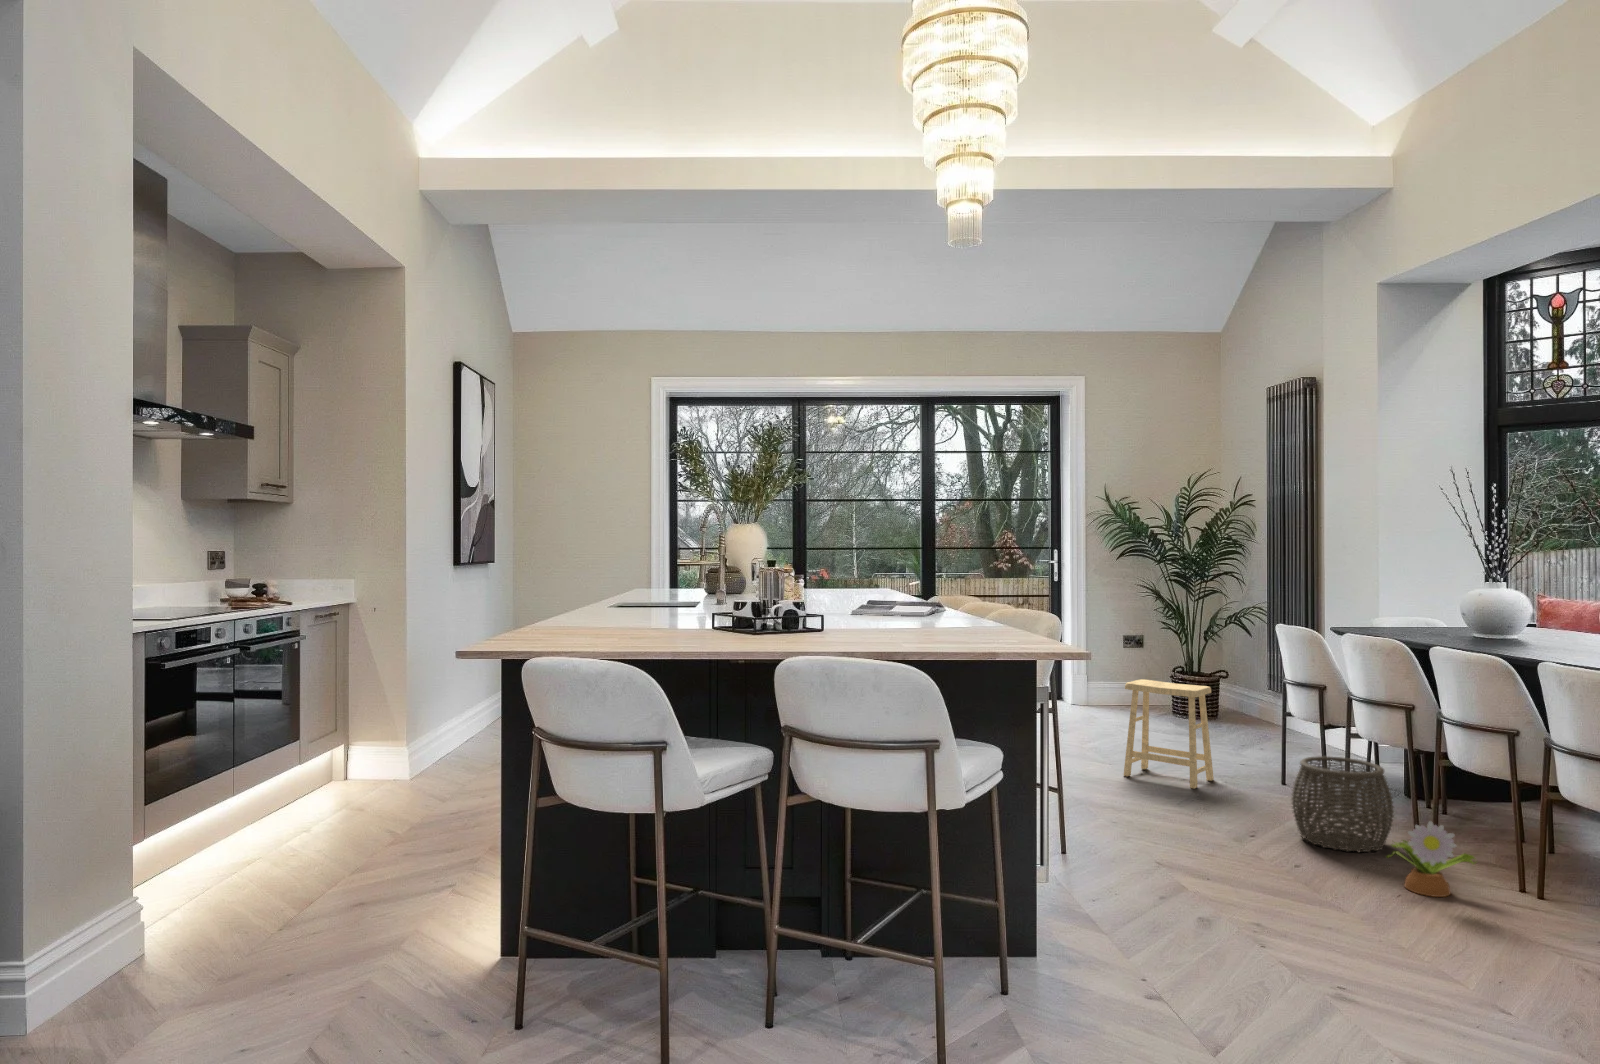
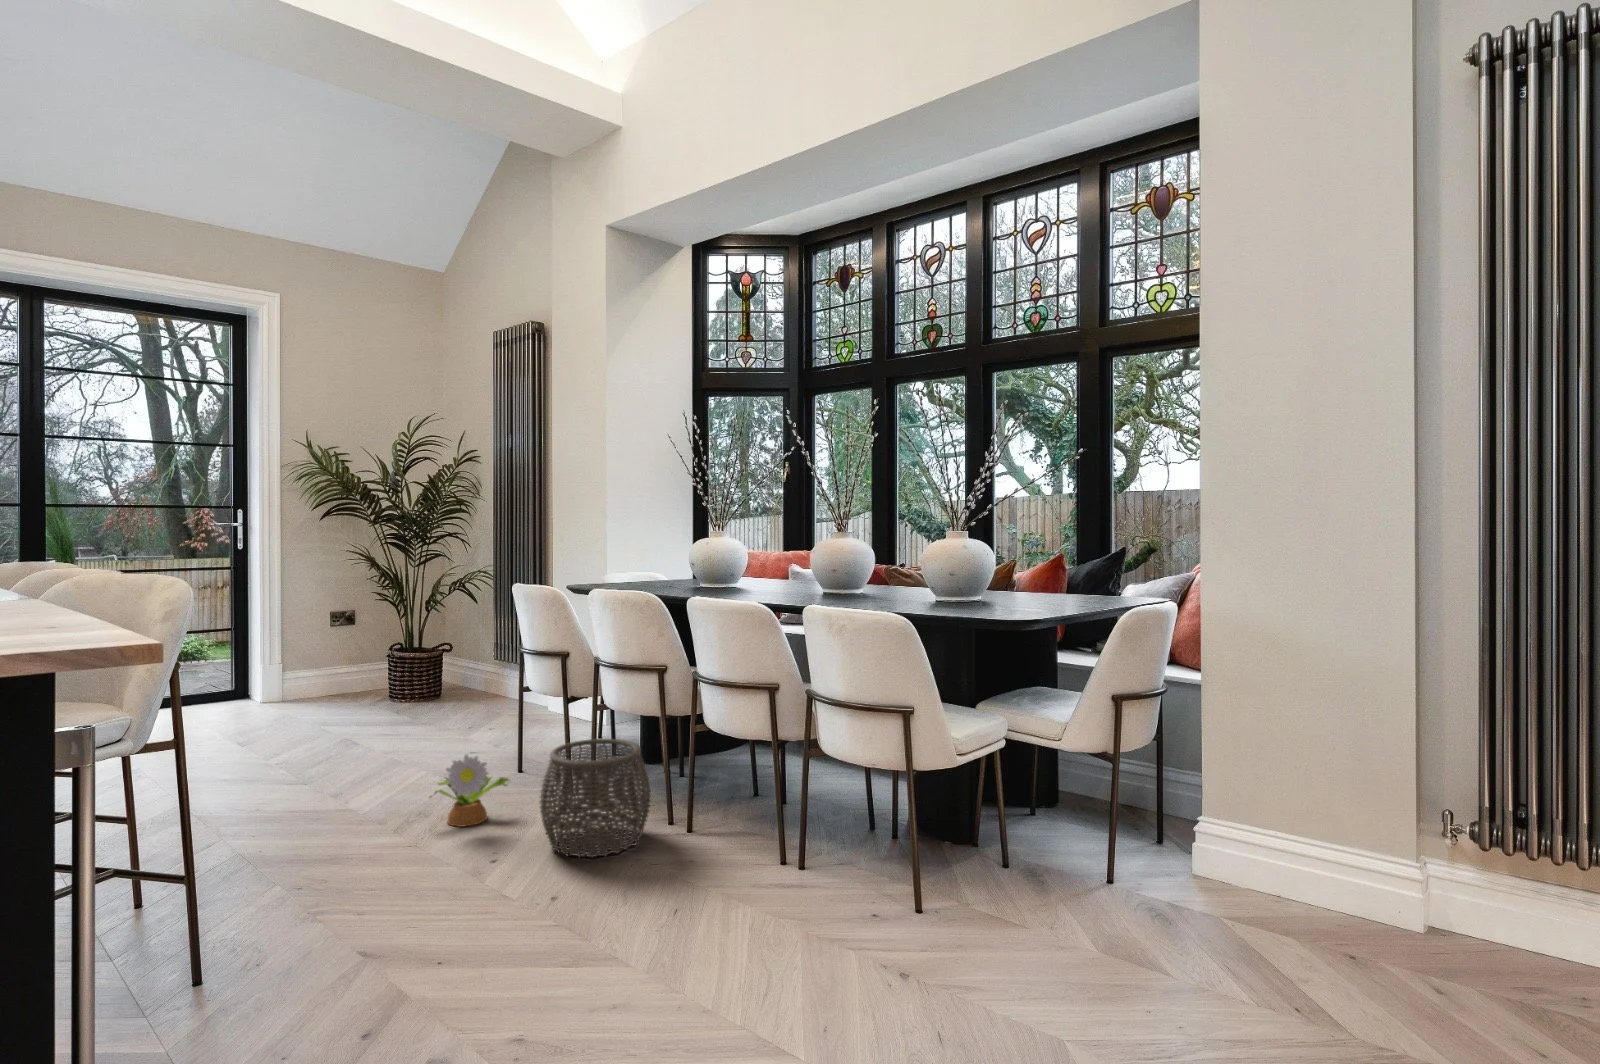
footstool: present [1124,679,1214,789] -> none [319,669,441,804]
decorative plant: present [1387,821,1475,897] -> present [430,755,509,827]

